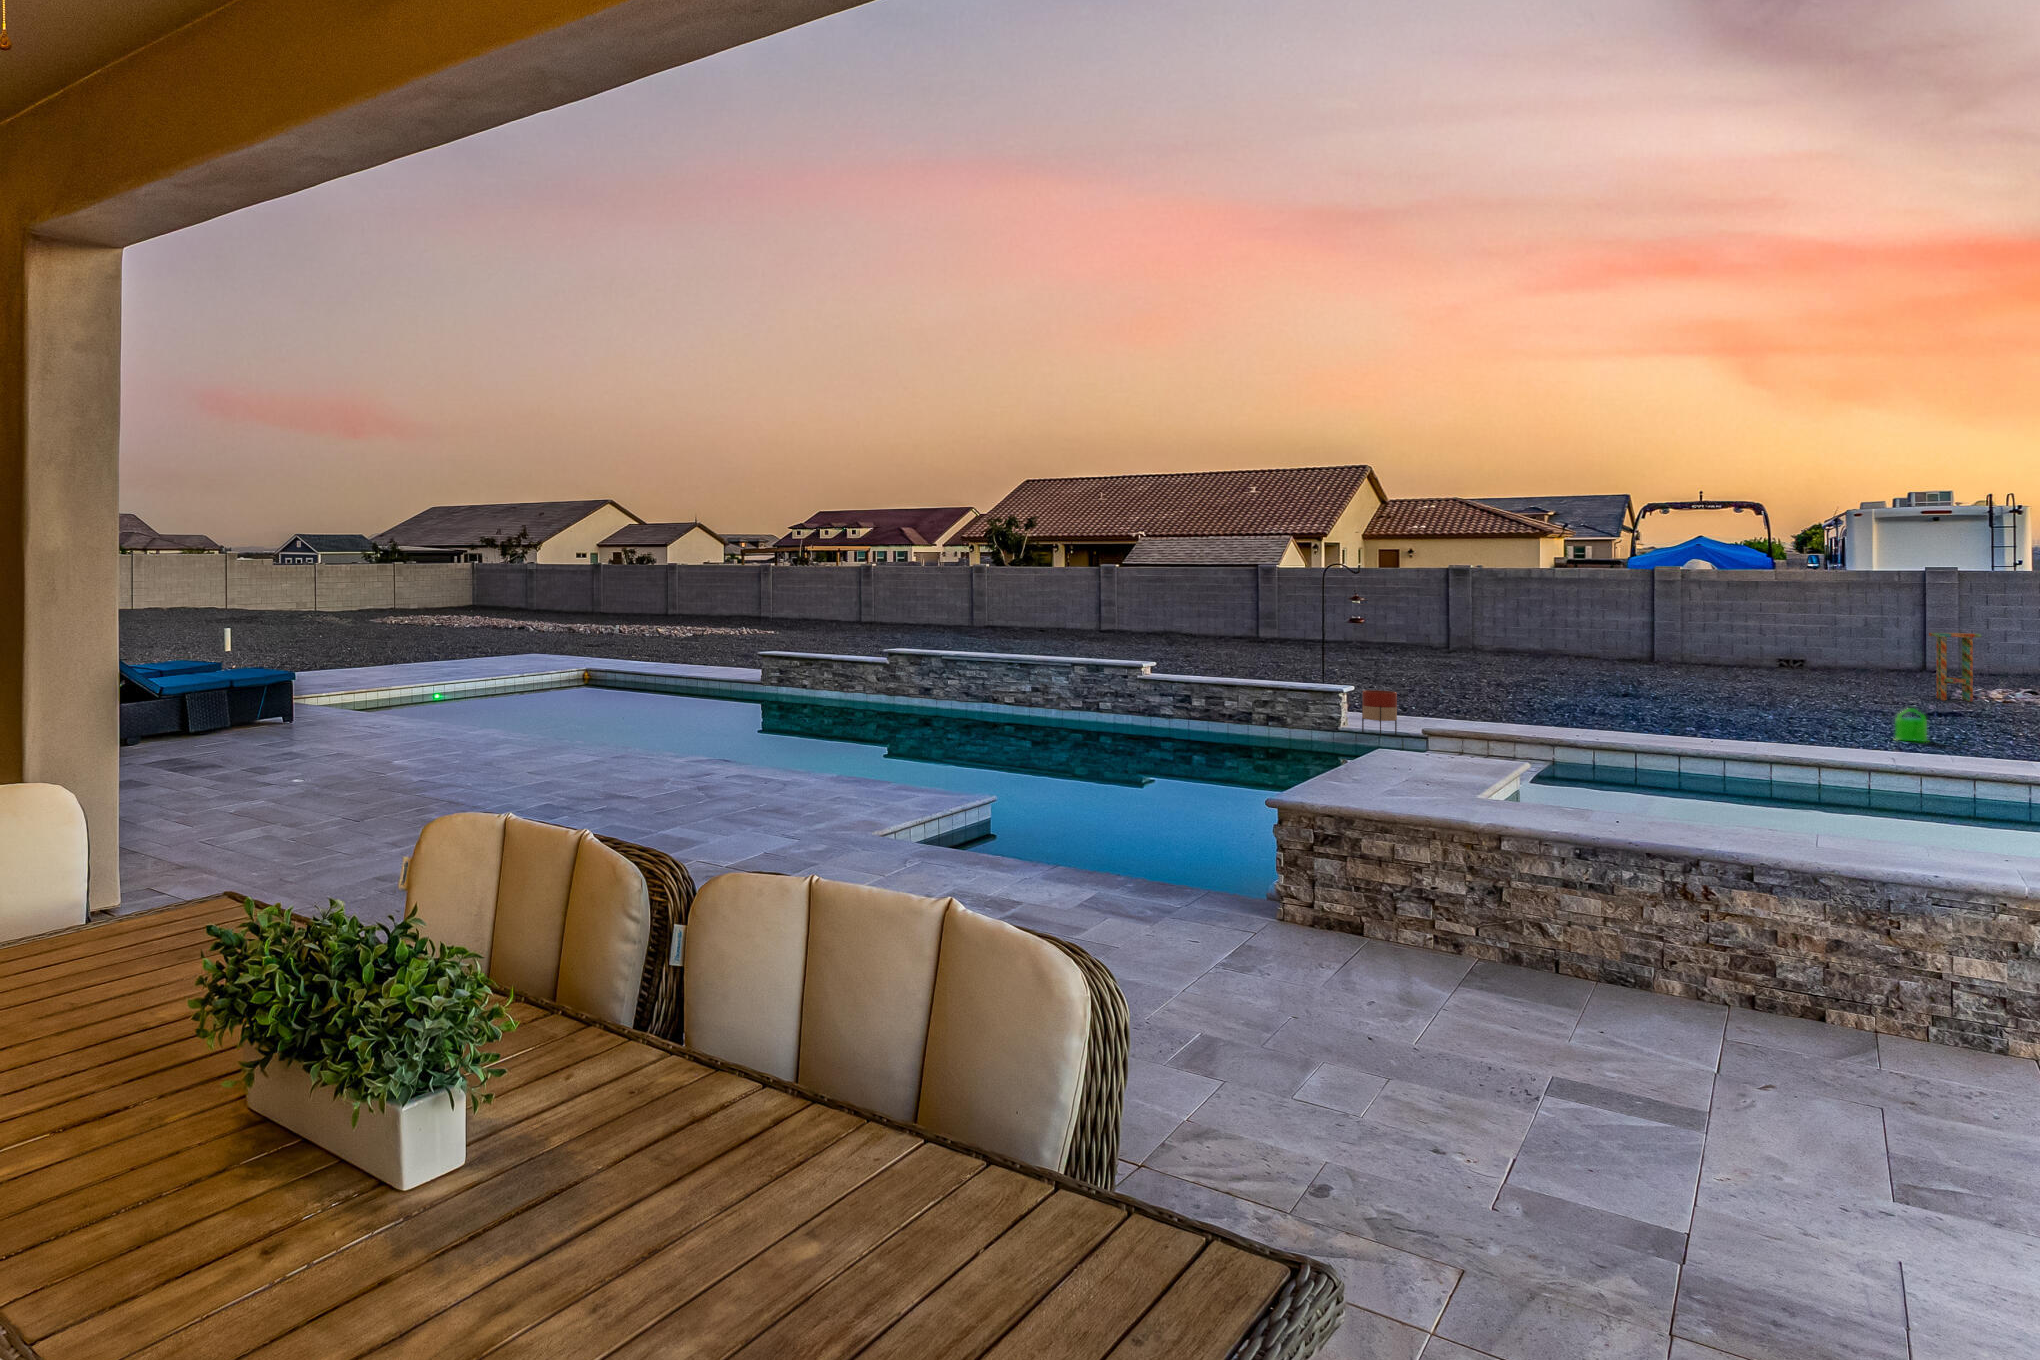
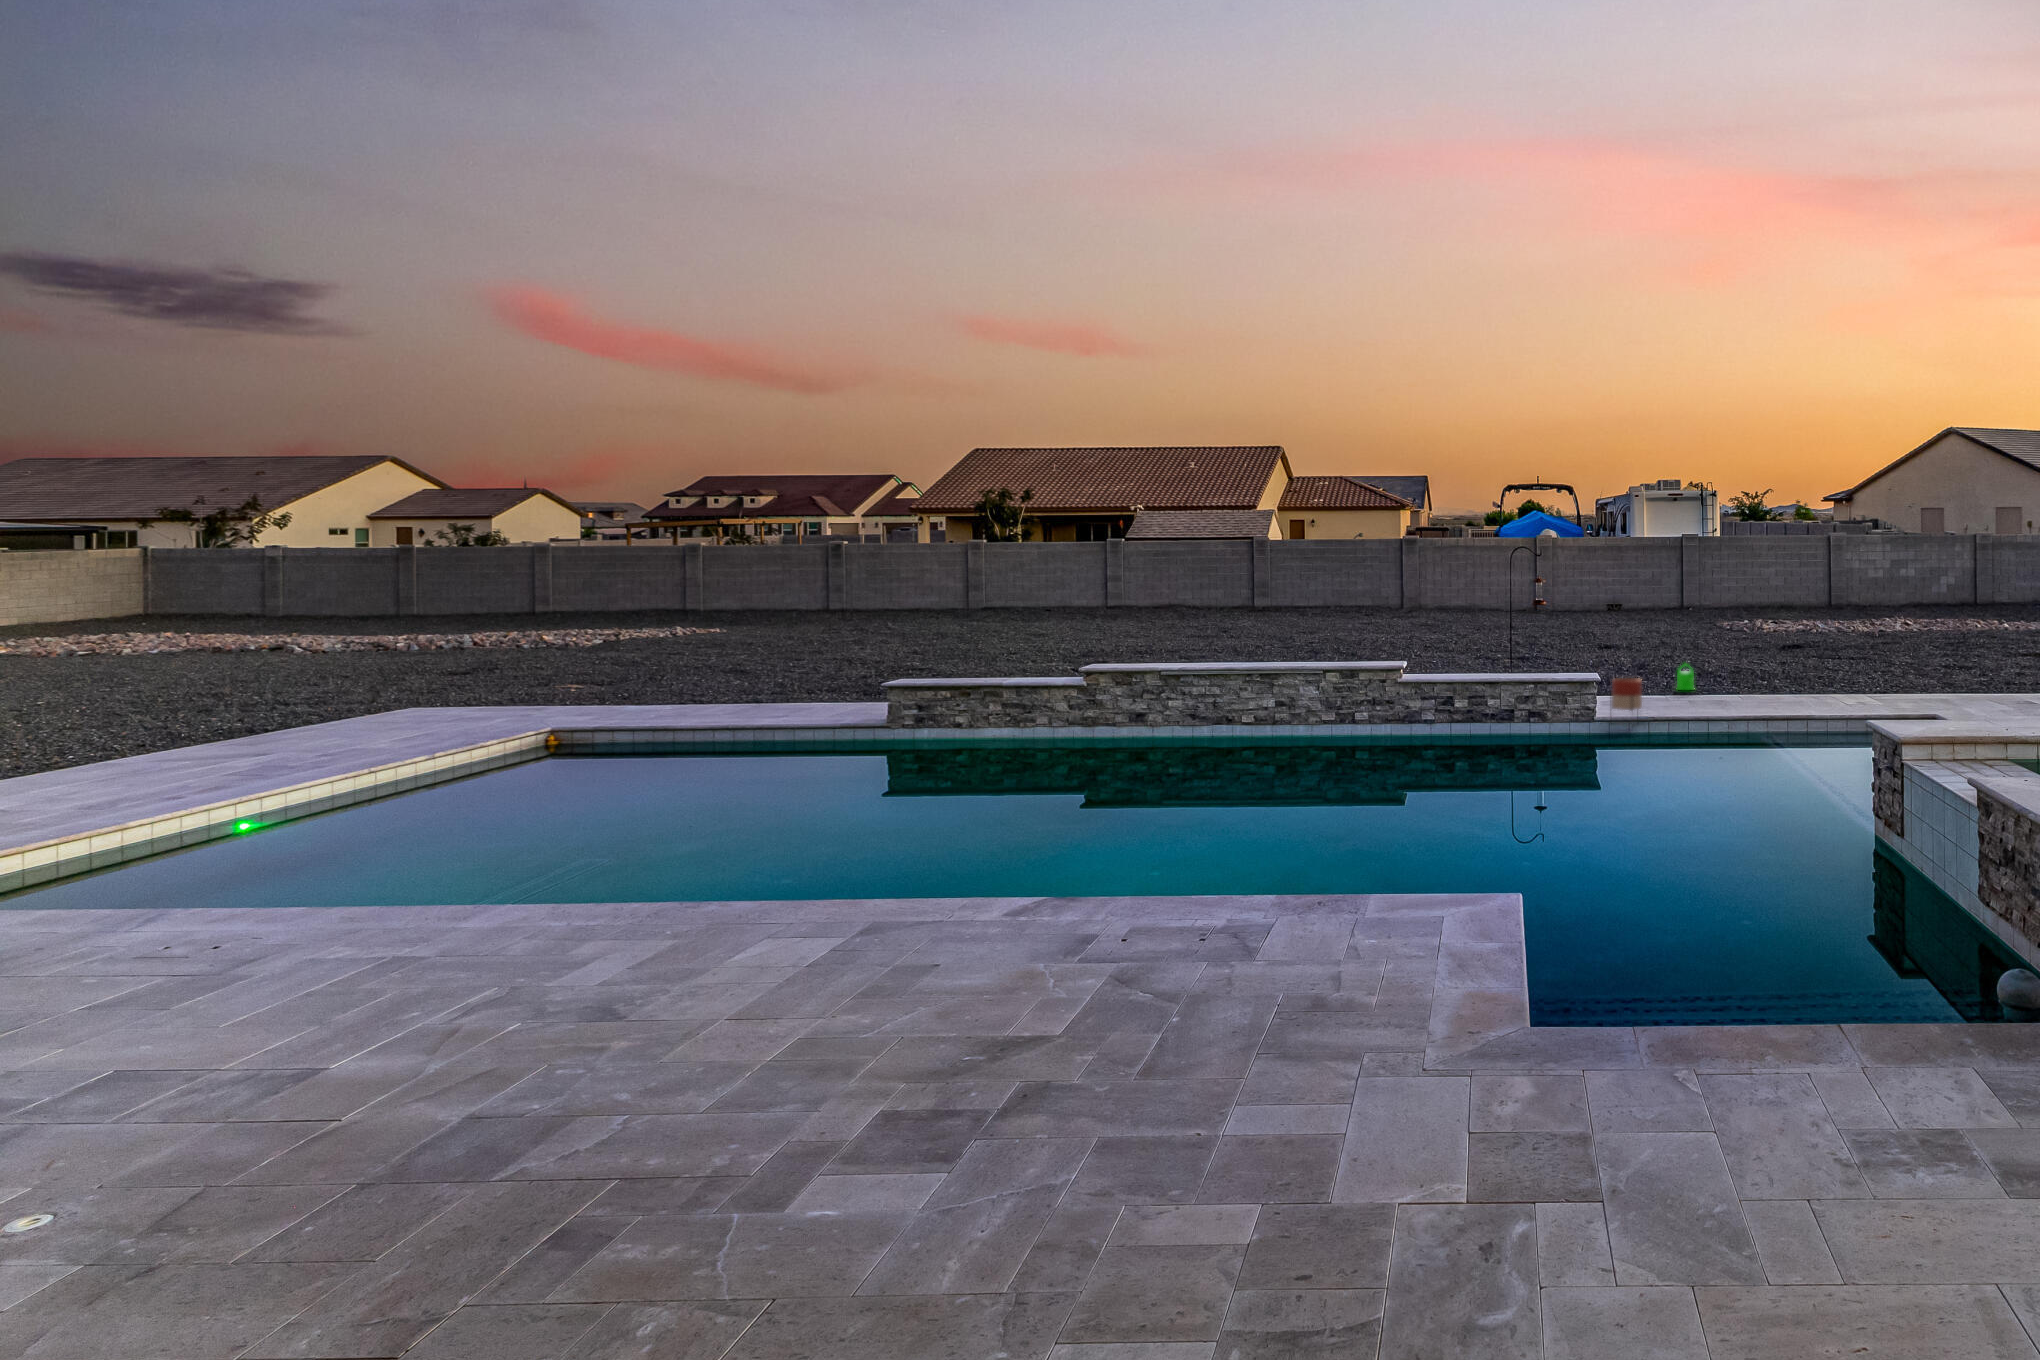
side table: present [1929,633,1982,702] -> none [1845,595,1872,647]
watering can: present [1895,708,1927,742] -> present [1677,664,1695,690]

